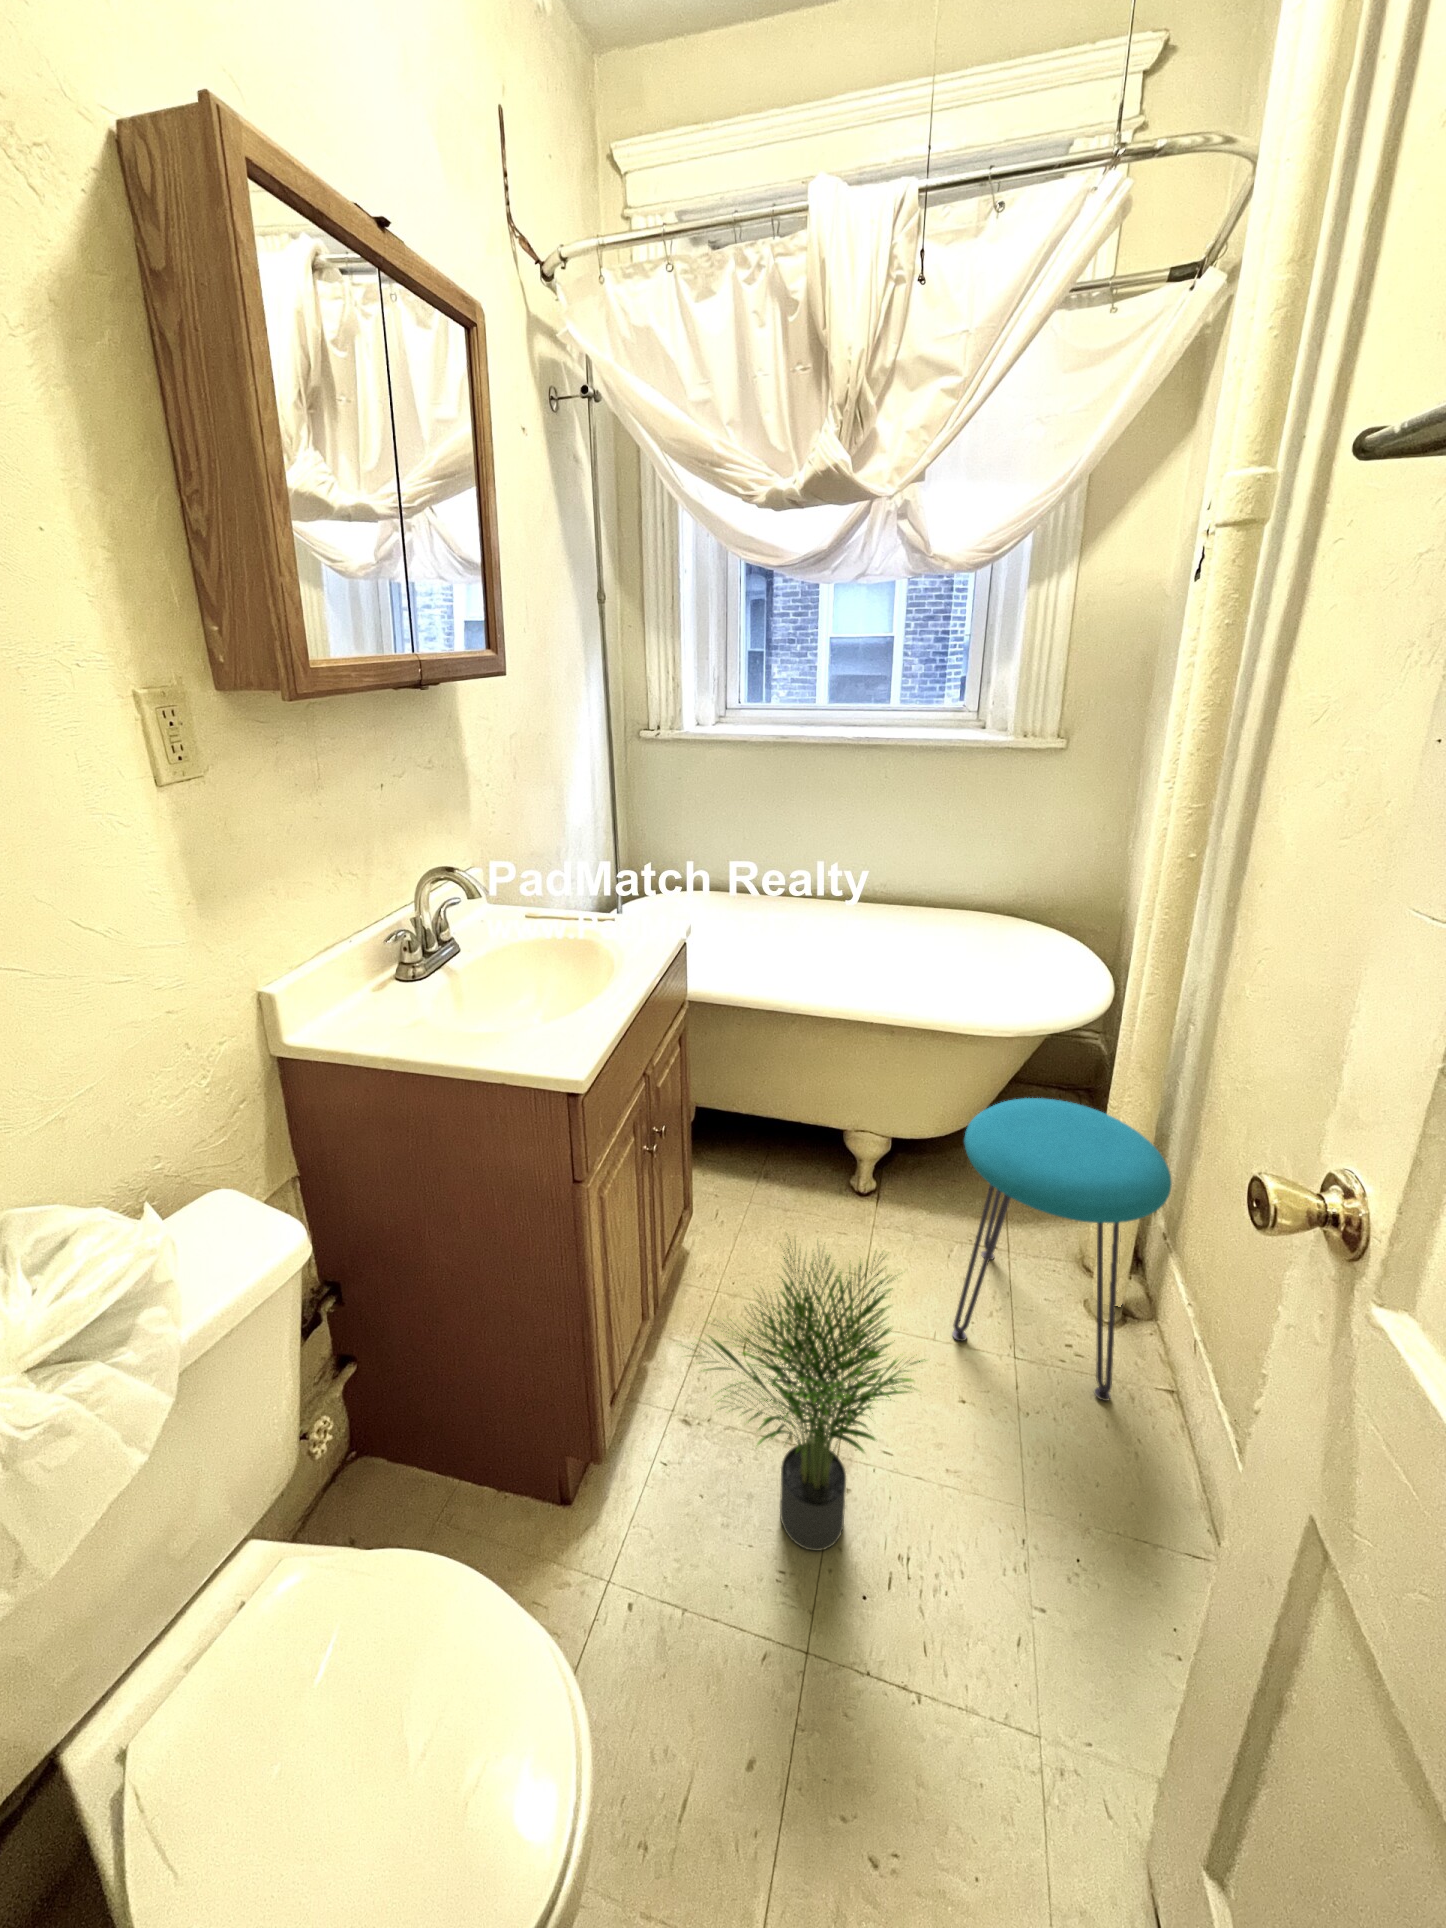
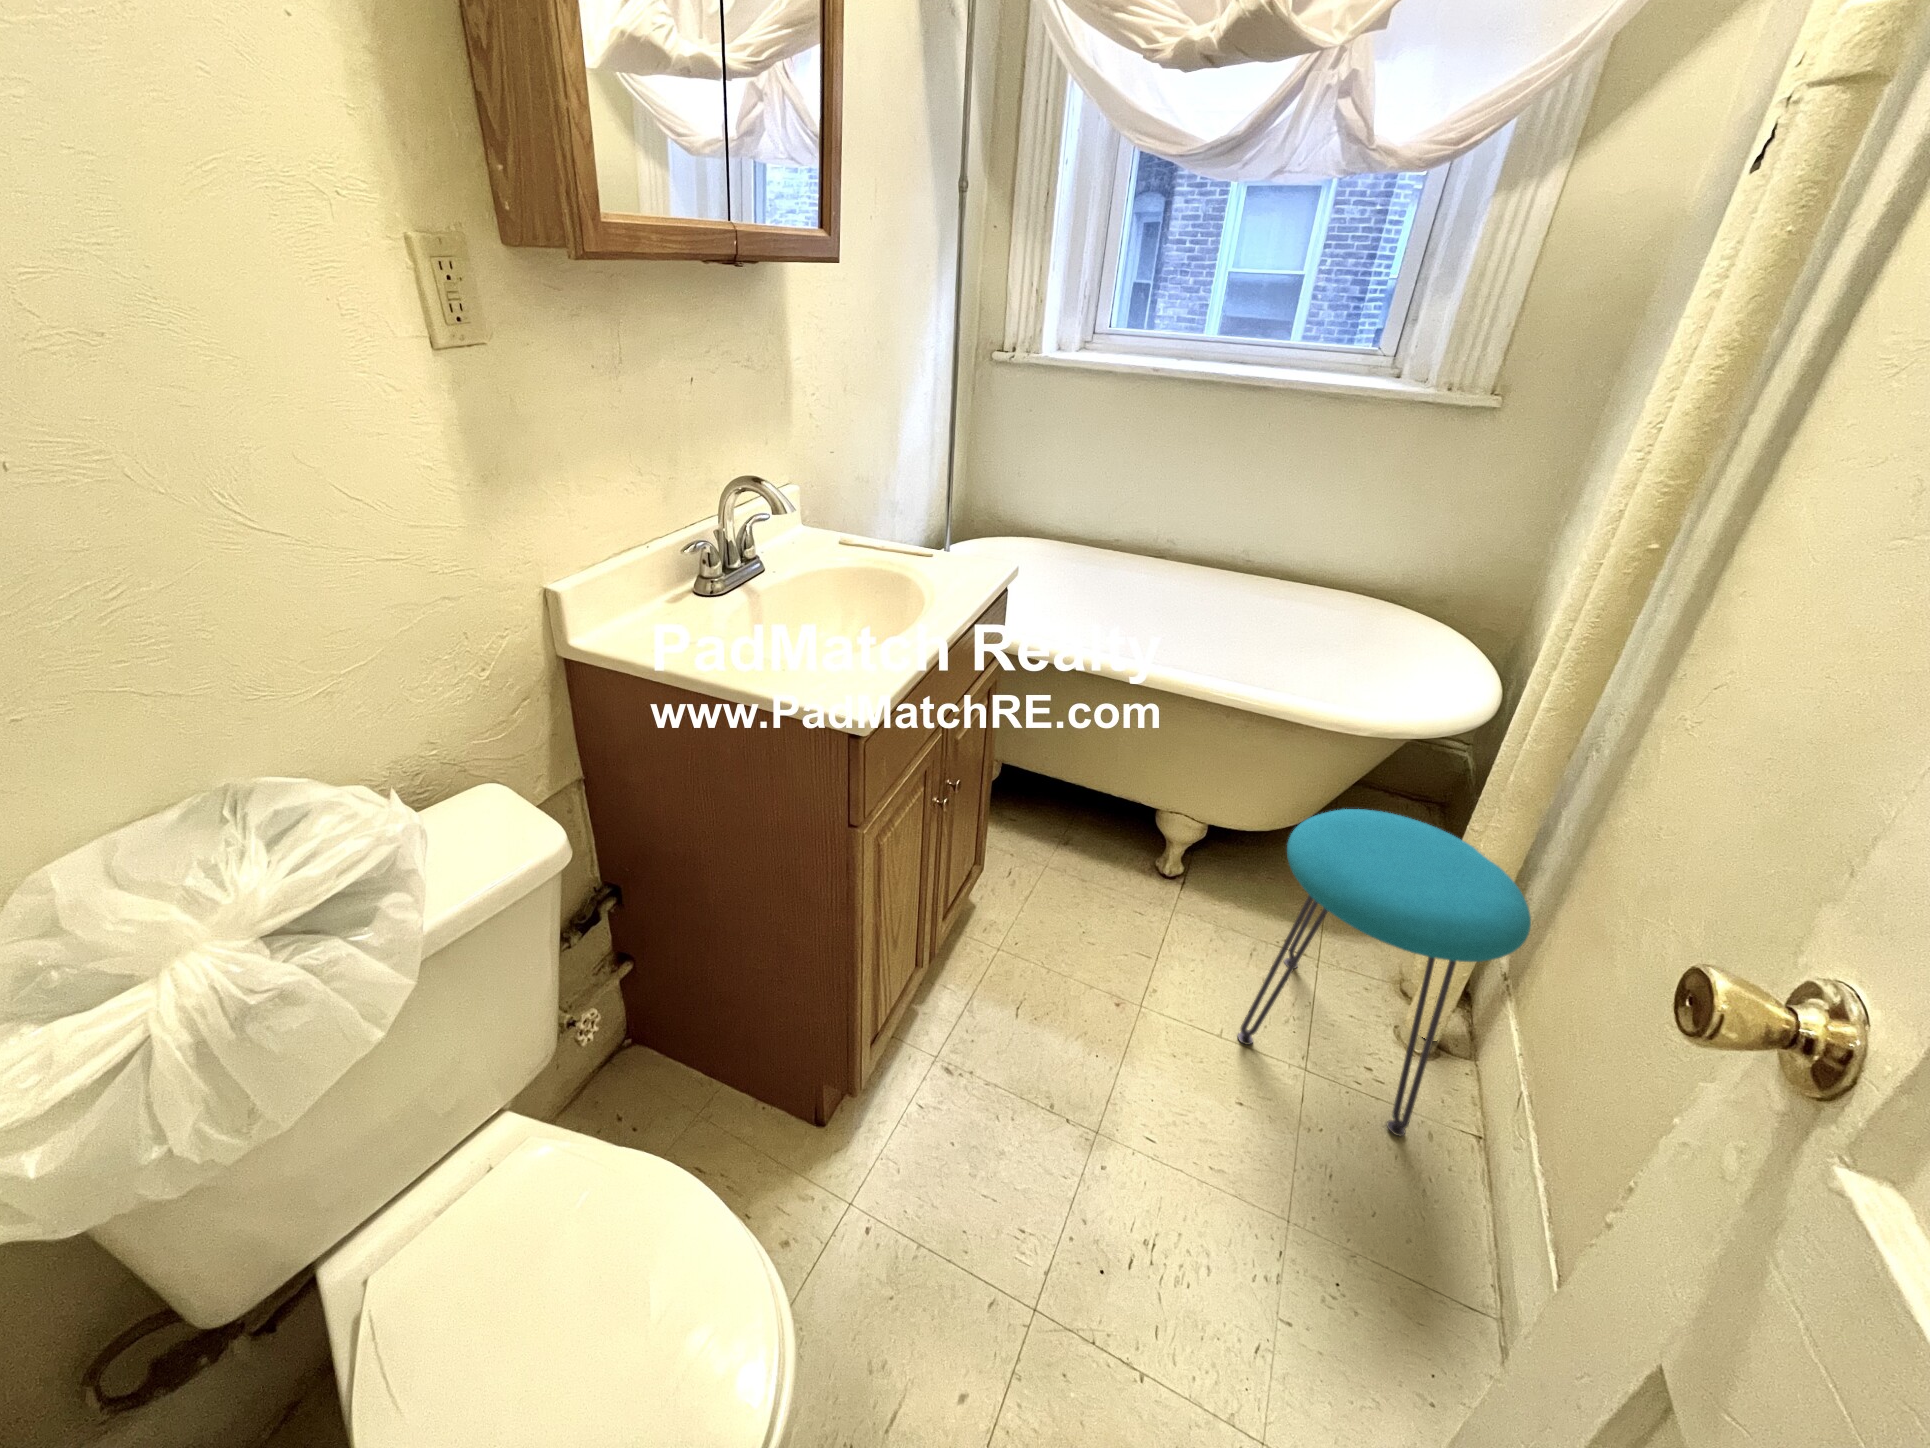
potted plant: present [688,1239,923,1551] -> none [938,909,1209,1220]

